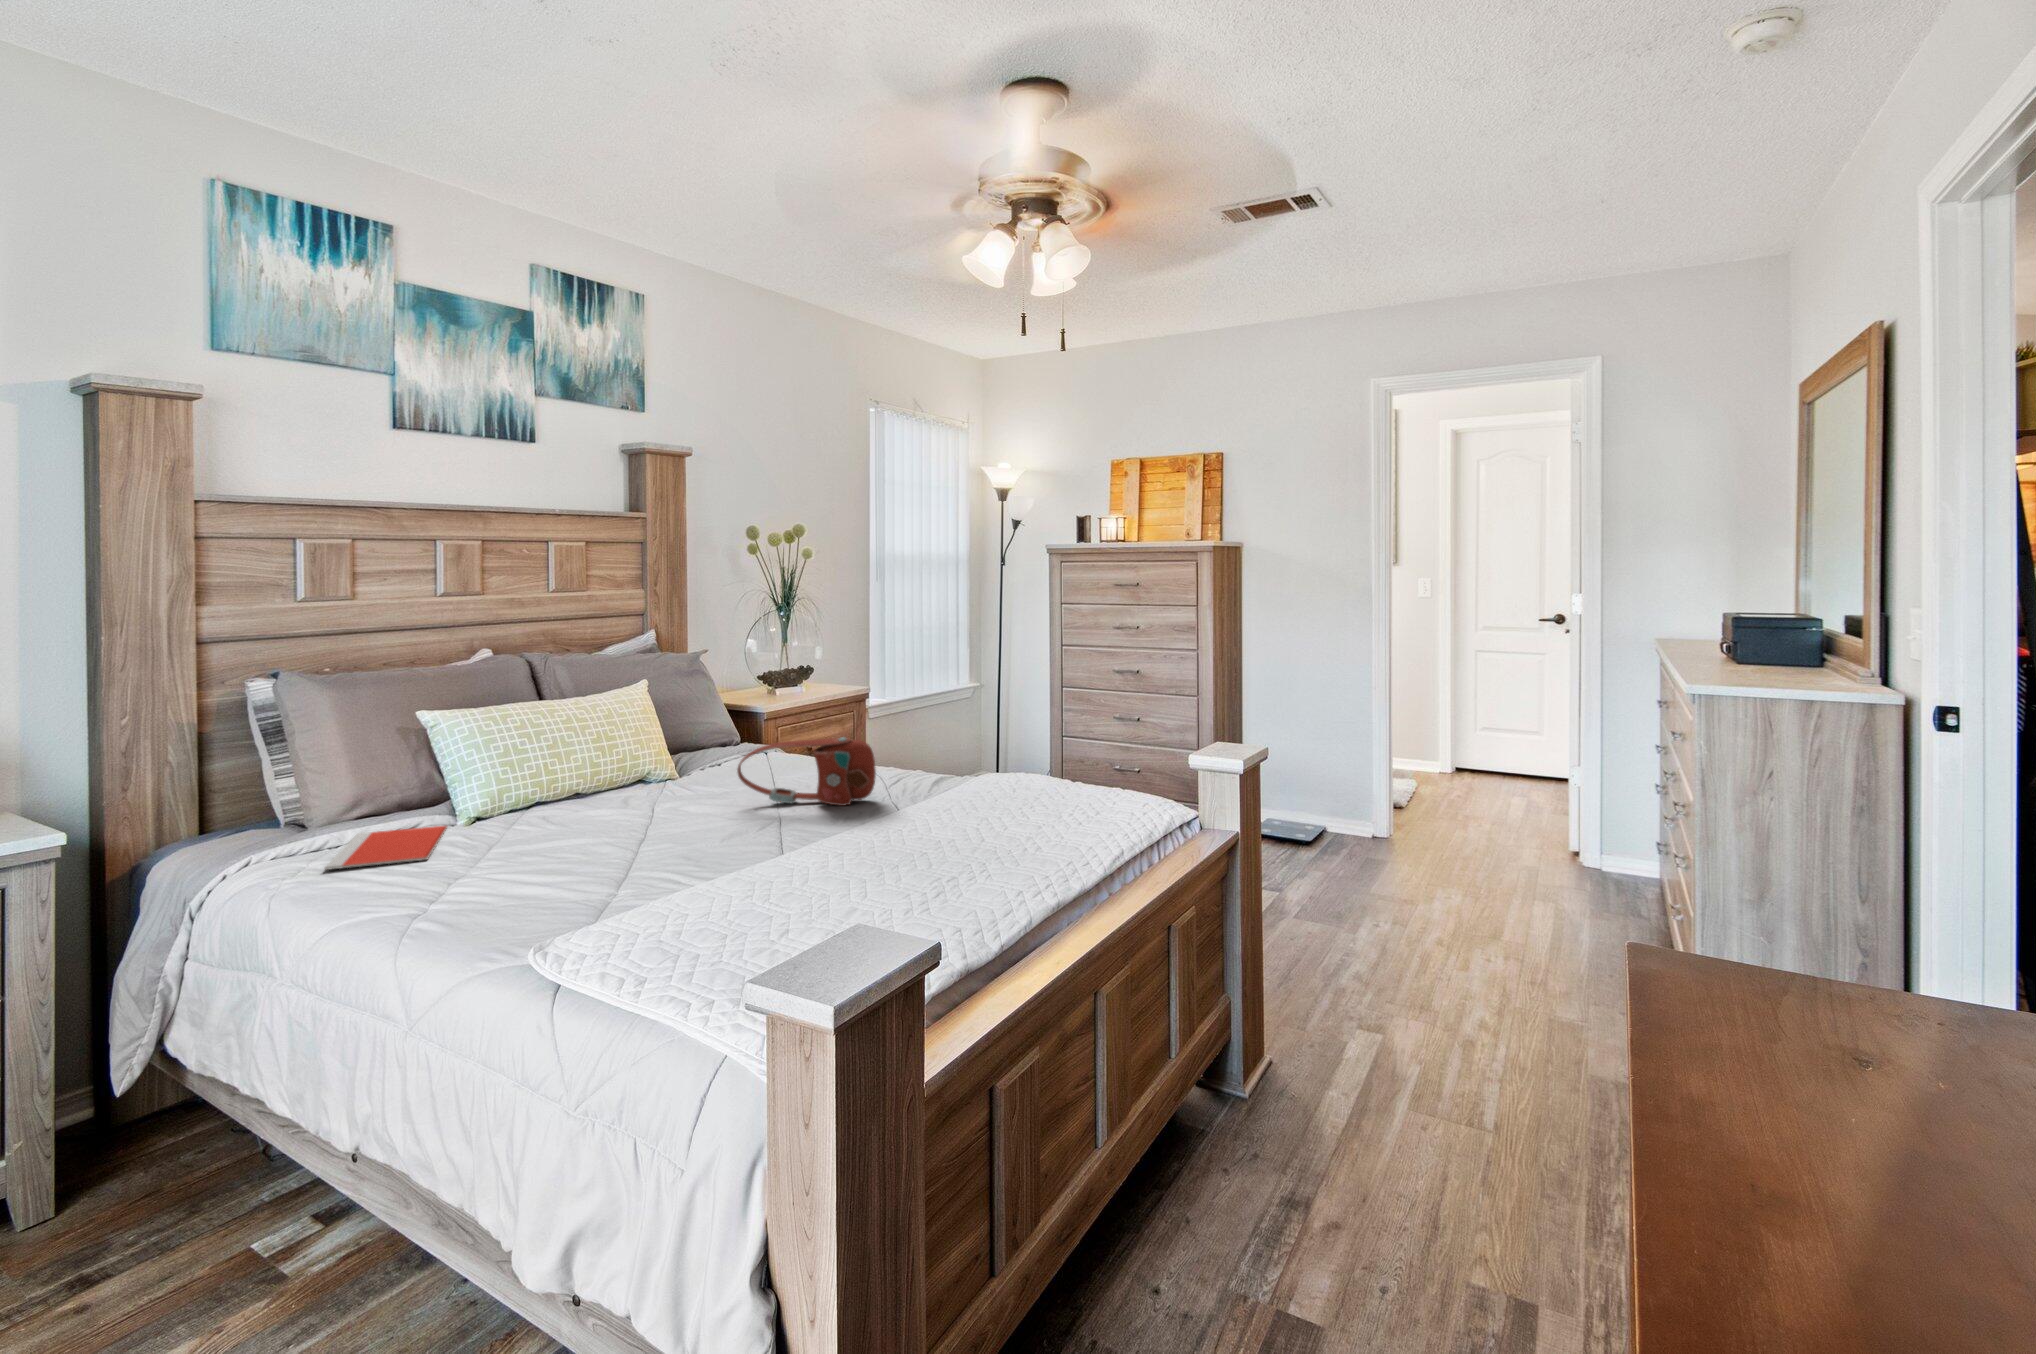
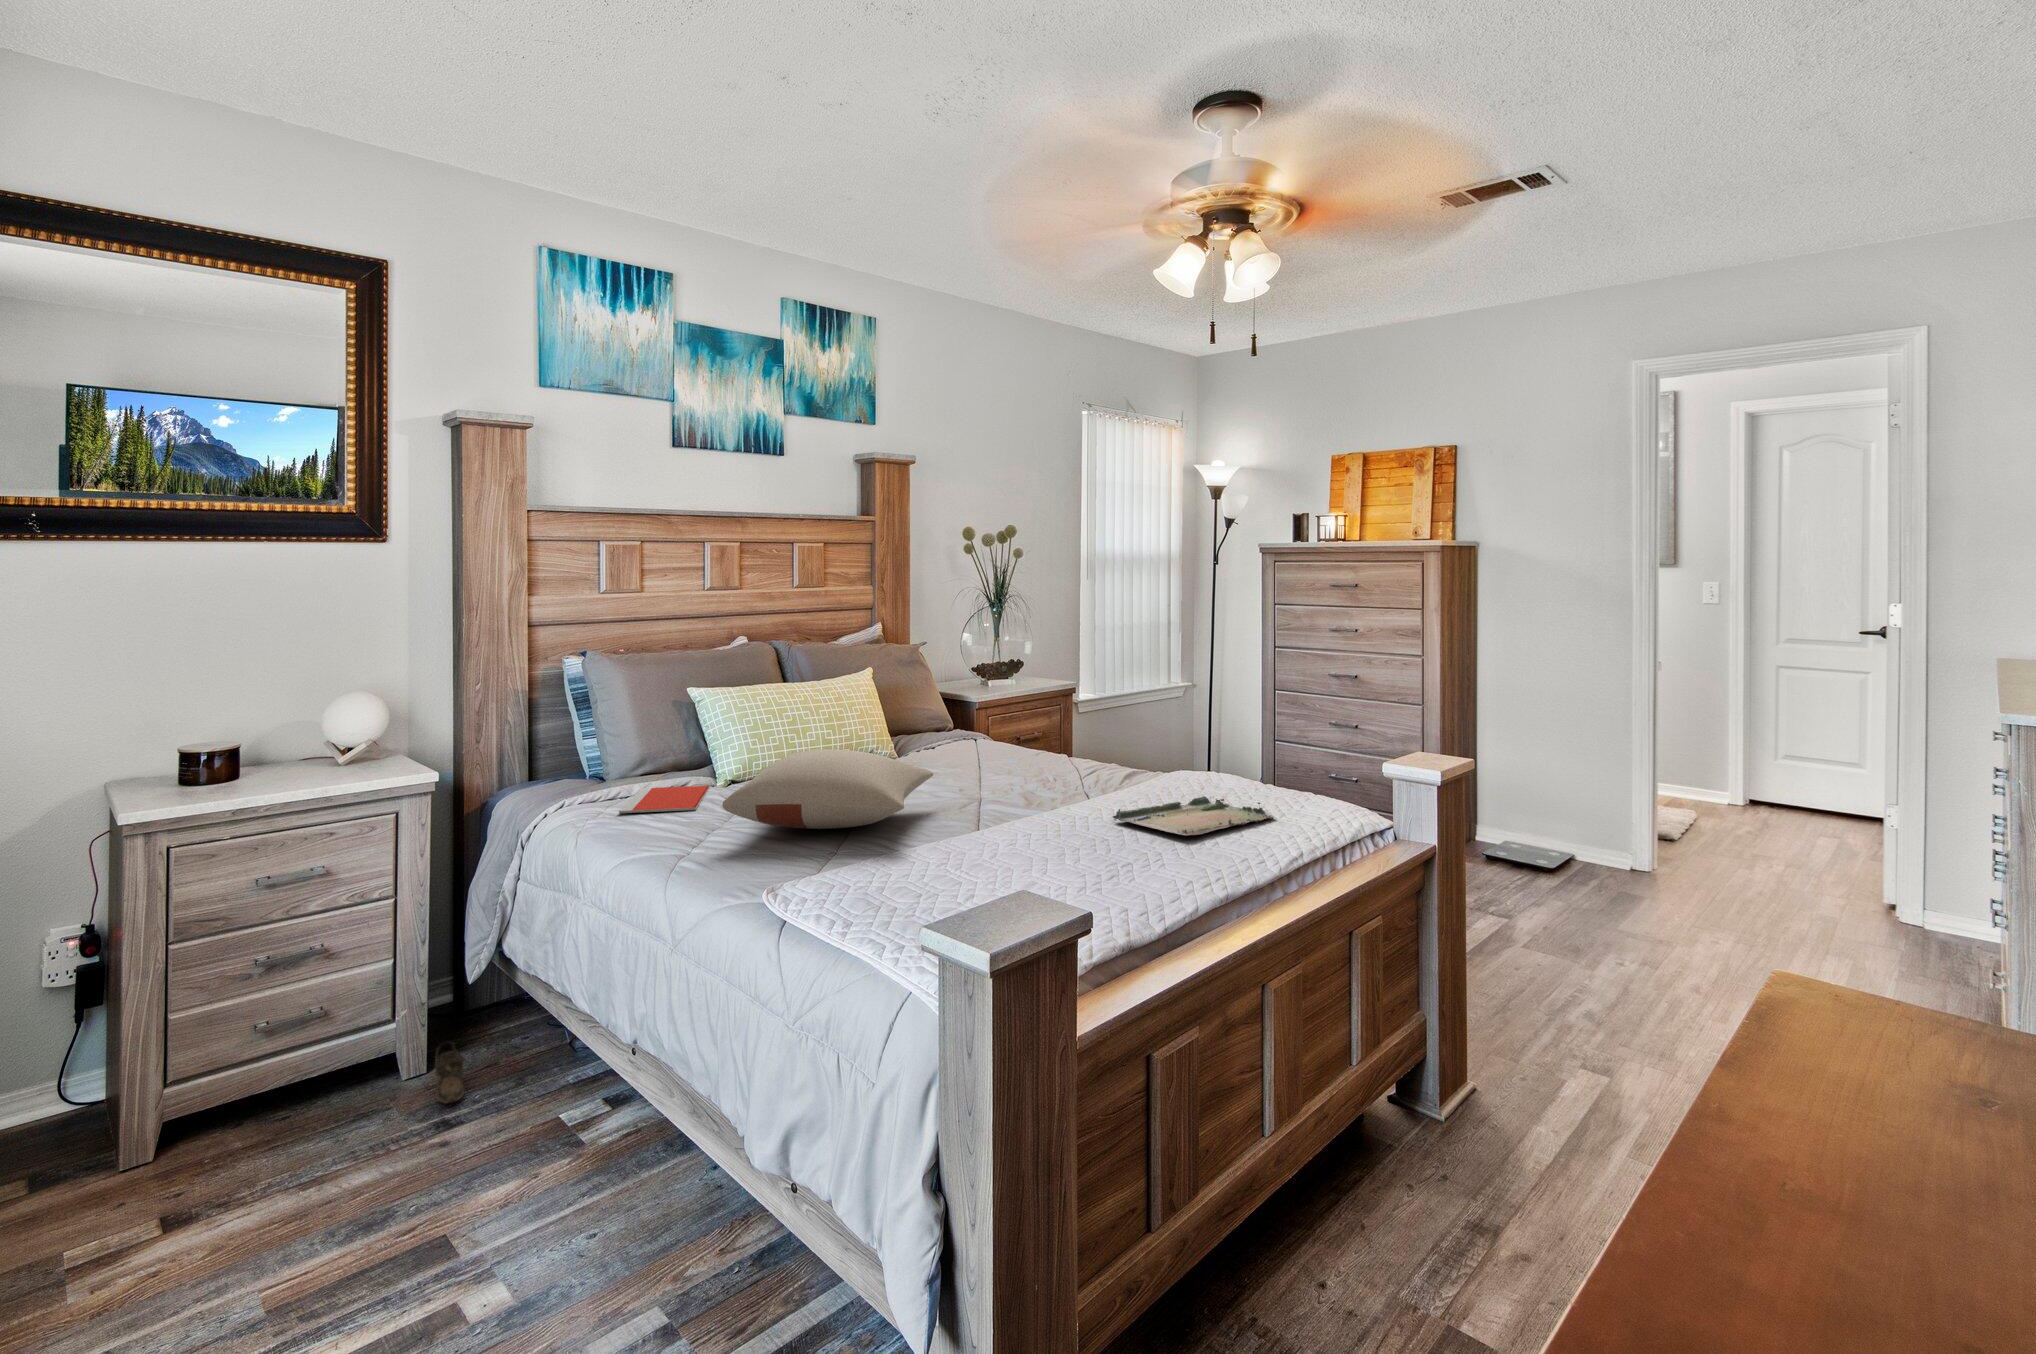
handbag: present [737,737,876,806] -> none [950,721,1074,784]
pillow: none [458,784,720,879] -> present [722,749,933,829]
tray: none [925,814,1095,865] -> present [1113,796,1275,836]
shoe: none [69,1170,114,1255] -> present [435,1042,465,1104]

